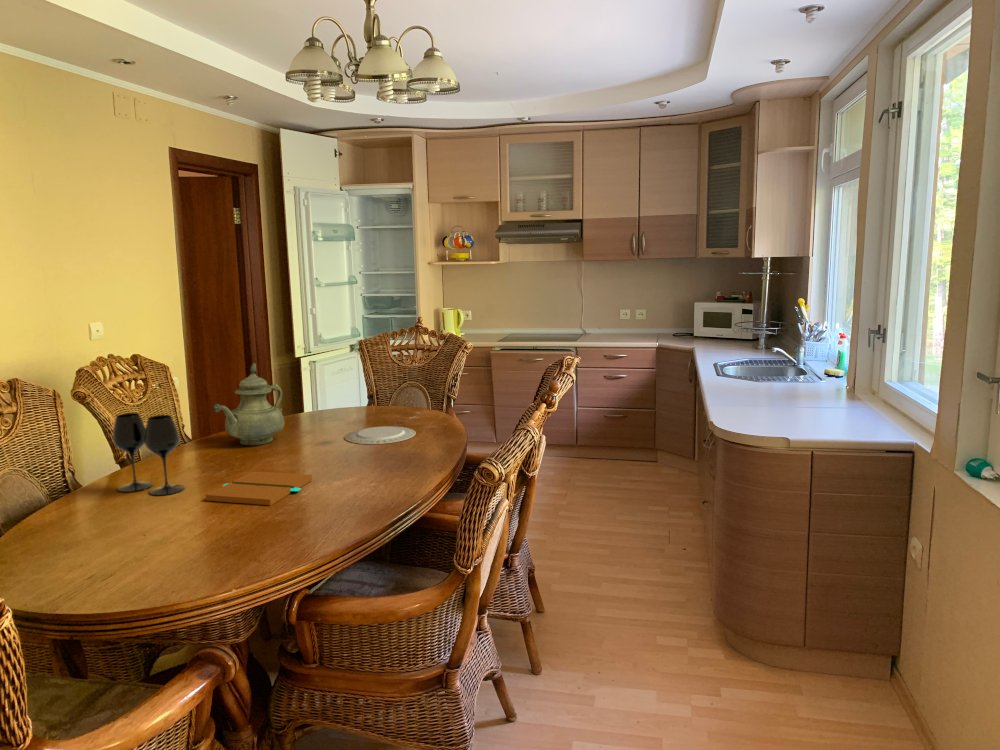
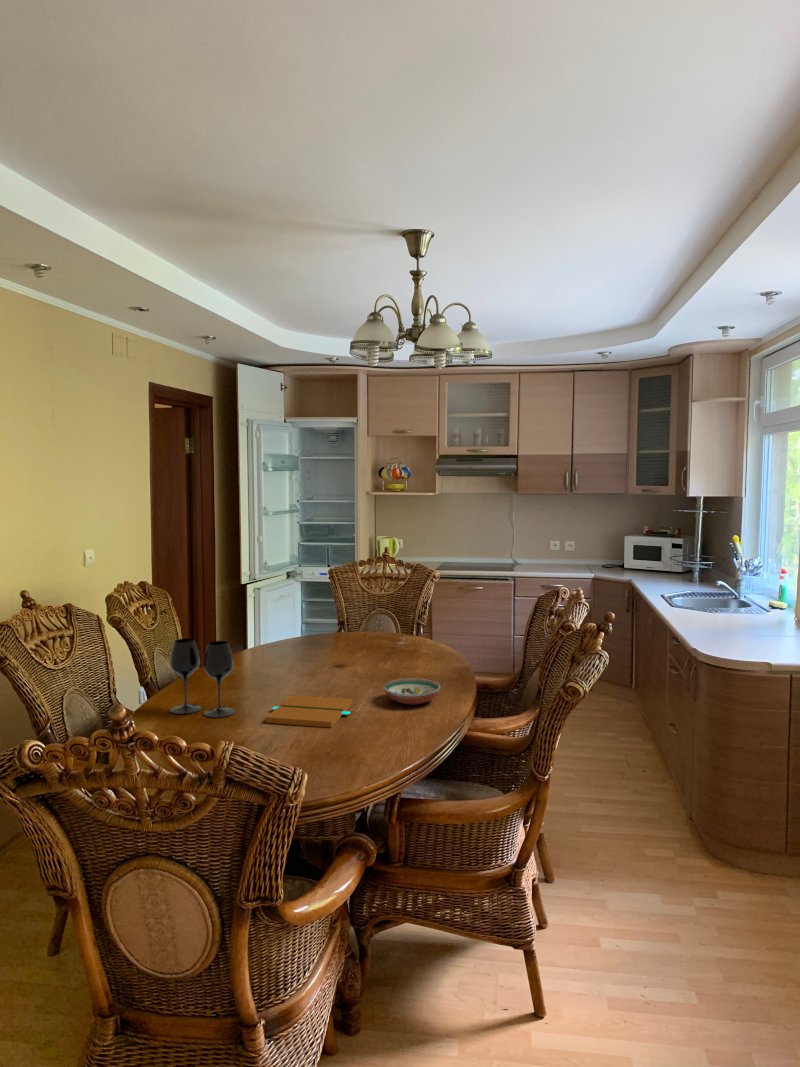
teapot: present [213,363,284,445] -> none [236,591,294,670]
plate: present [344,426,416,444] -> none [349,653,416,670]
decorative bowl: none [346,453,408,481] -> present [383,678,441,705]

